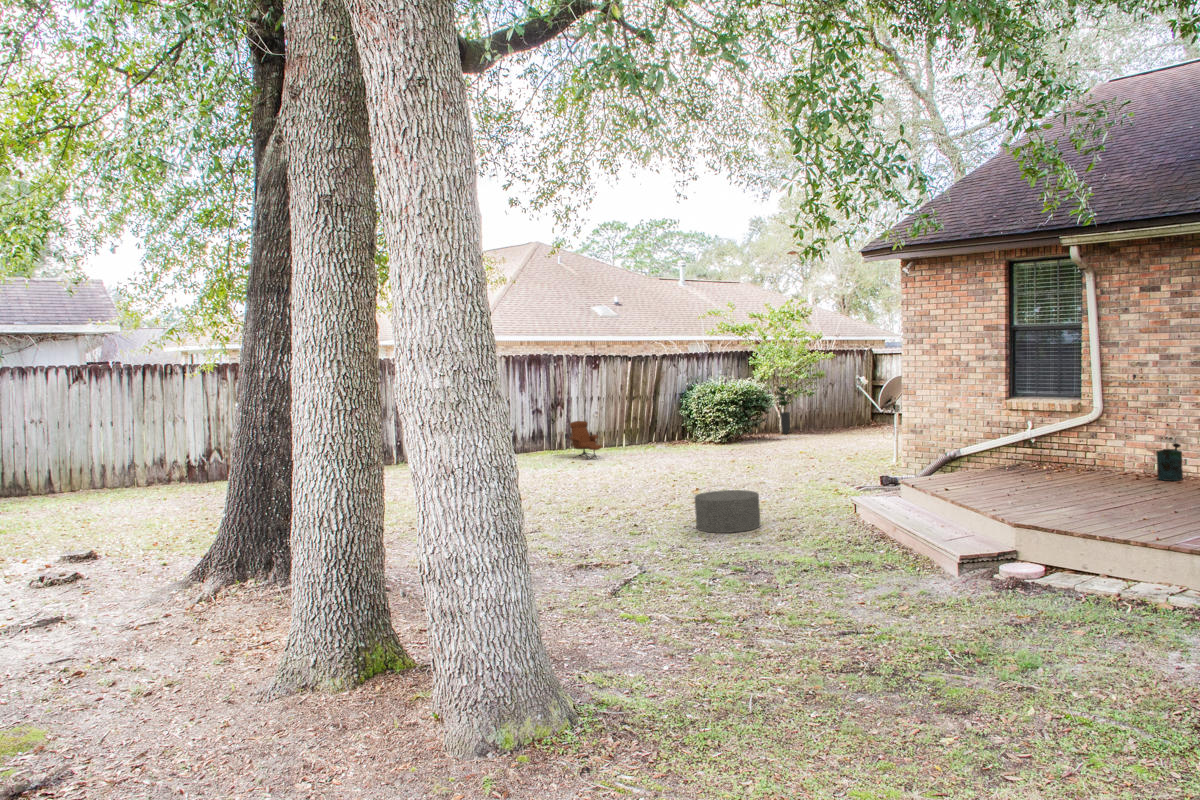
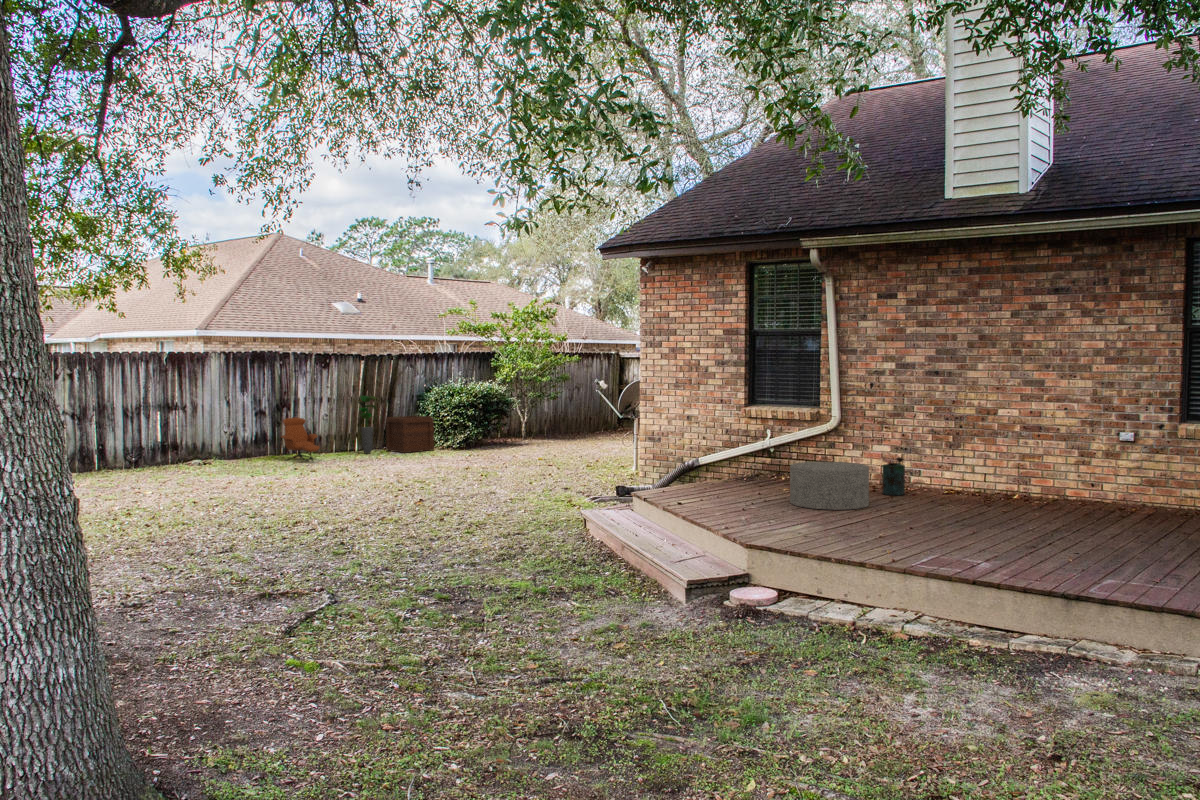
potted plant: present [777,387,791,434] -> present [358,396,376,454]
wooden crate: none [654,415,698,449] -> present [386,416,434,453]
ottoman: present [695,490,760,533] -> present [790,462,869,510]

